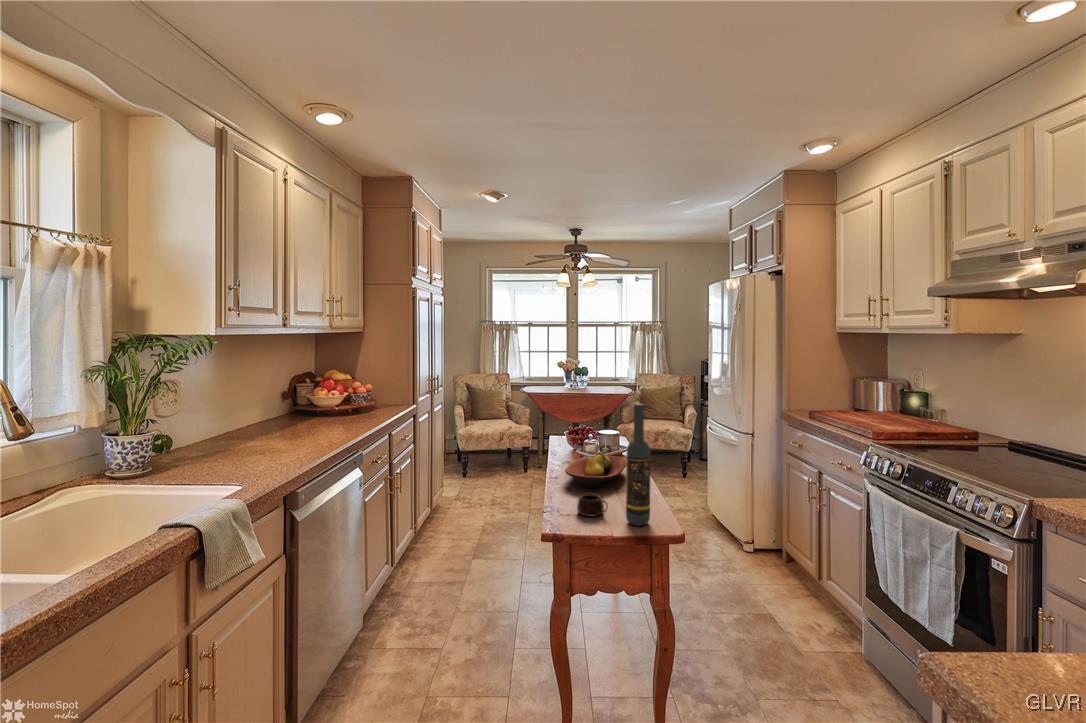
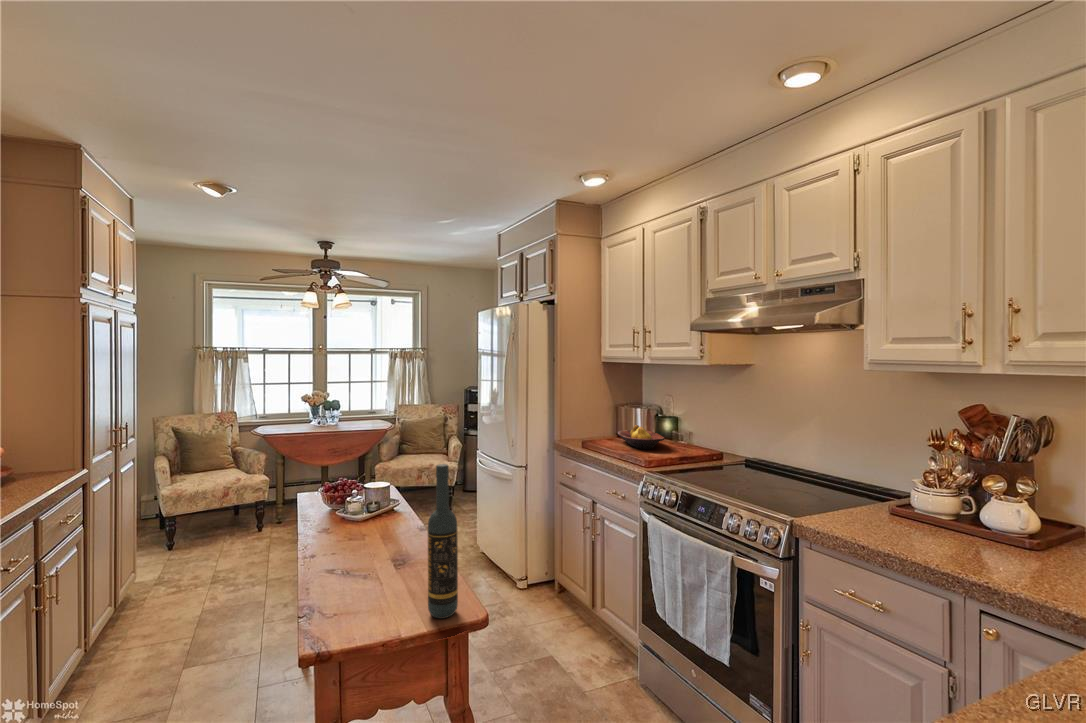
fruit bowl: present [565,452,626,488] -> present [618,425,664,449]
mug: present [577,494,608,517] -> none [360,584,403,617]

